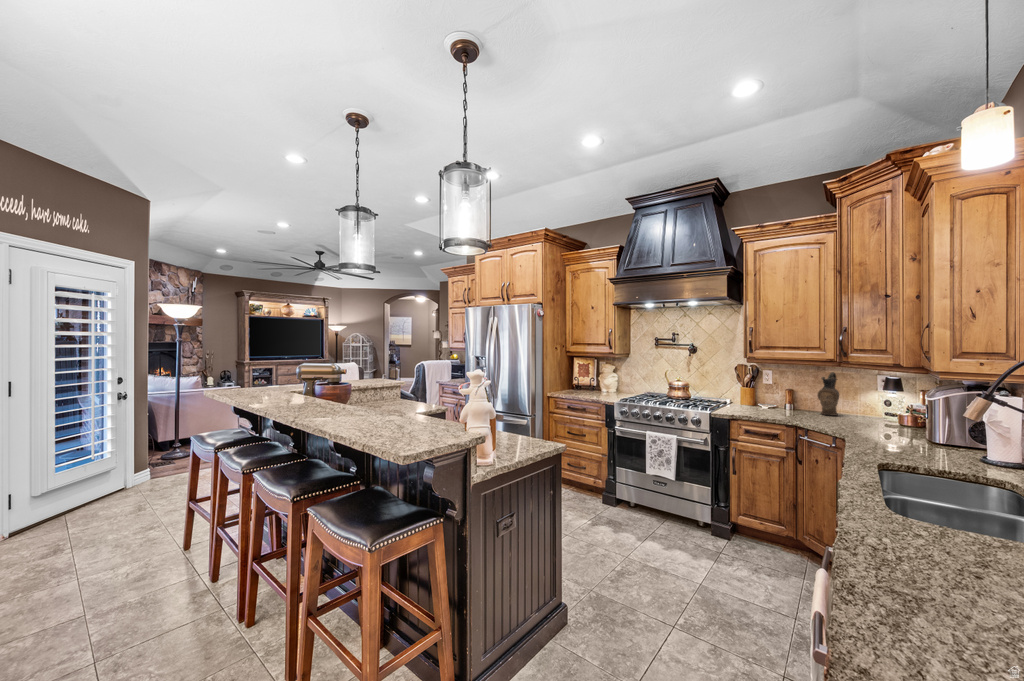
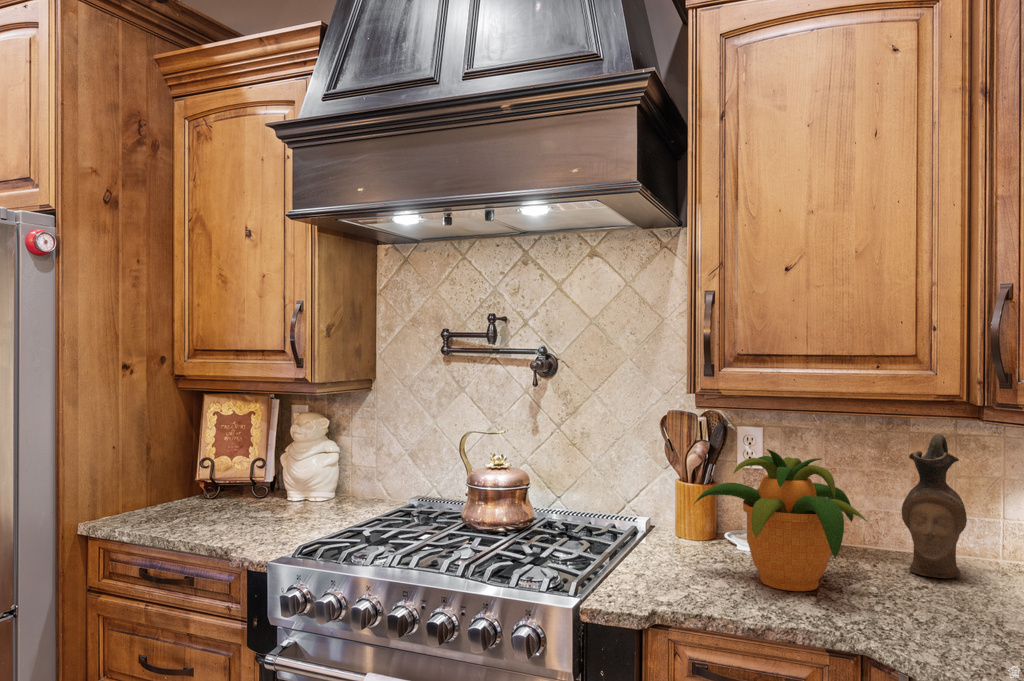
potted plant: none [745,374,802,415] -> present [694,449,868,591]

